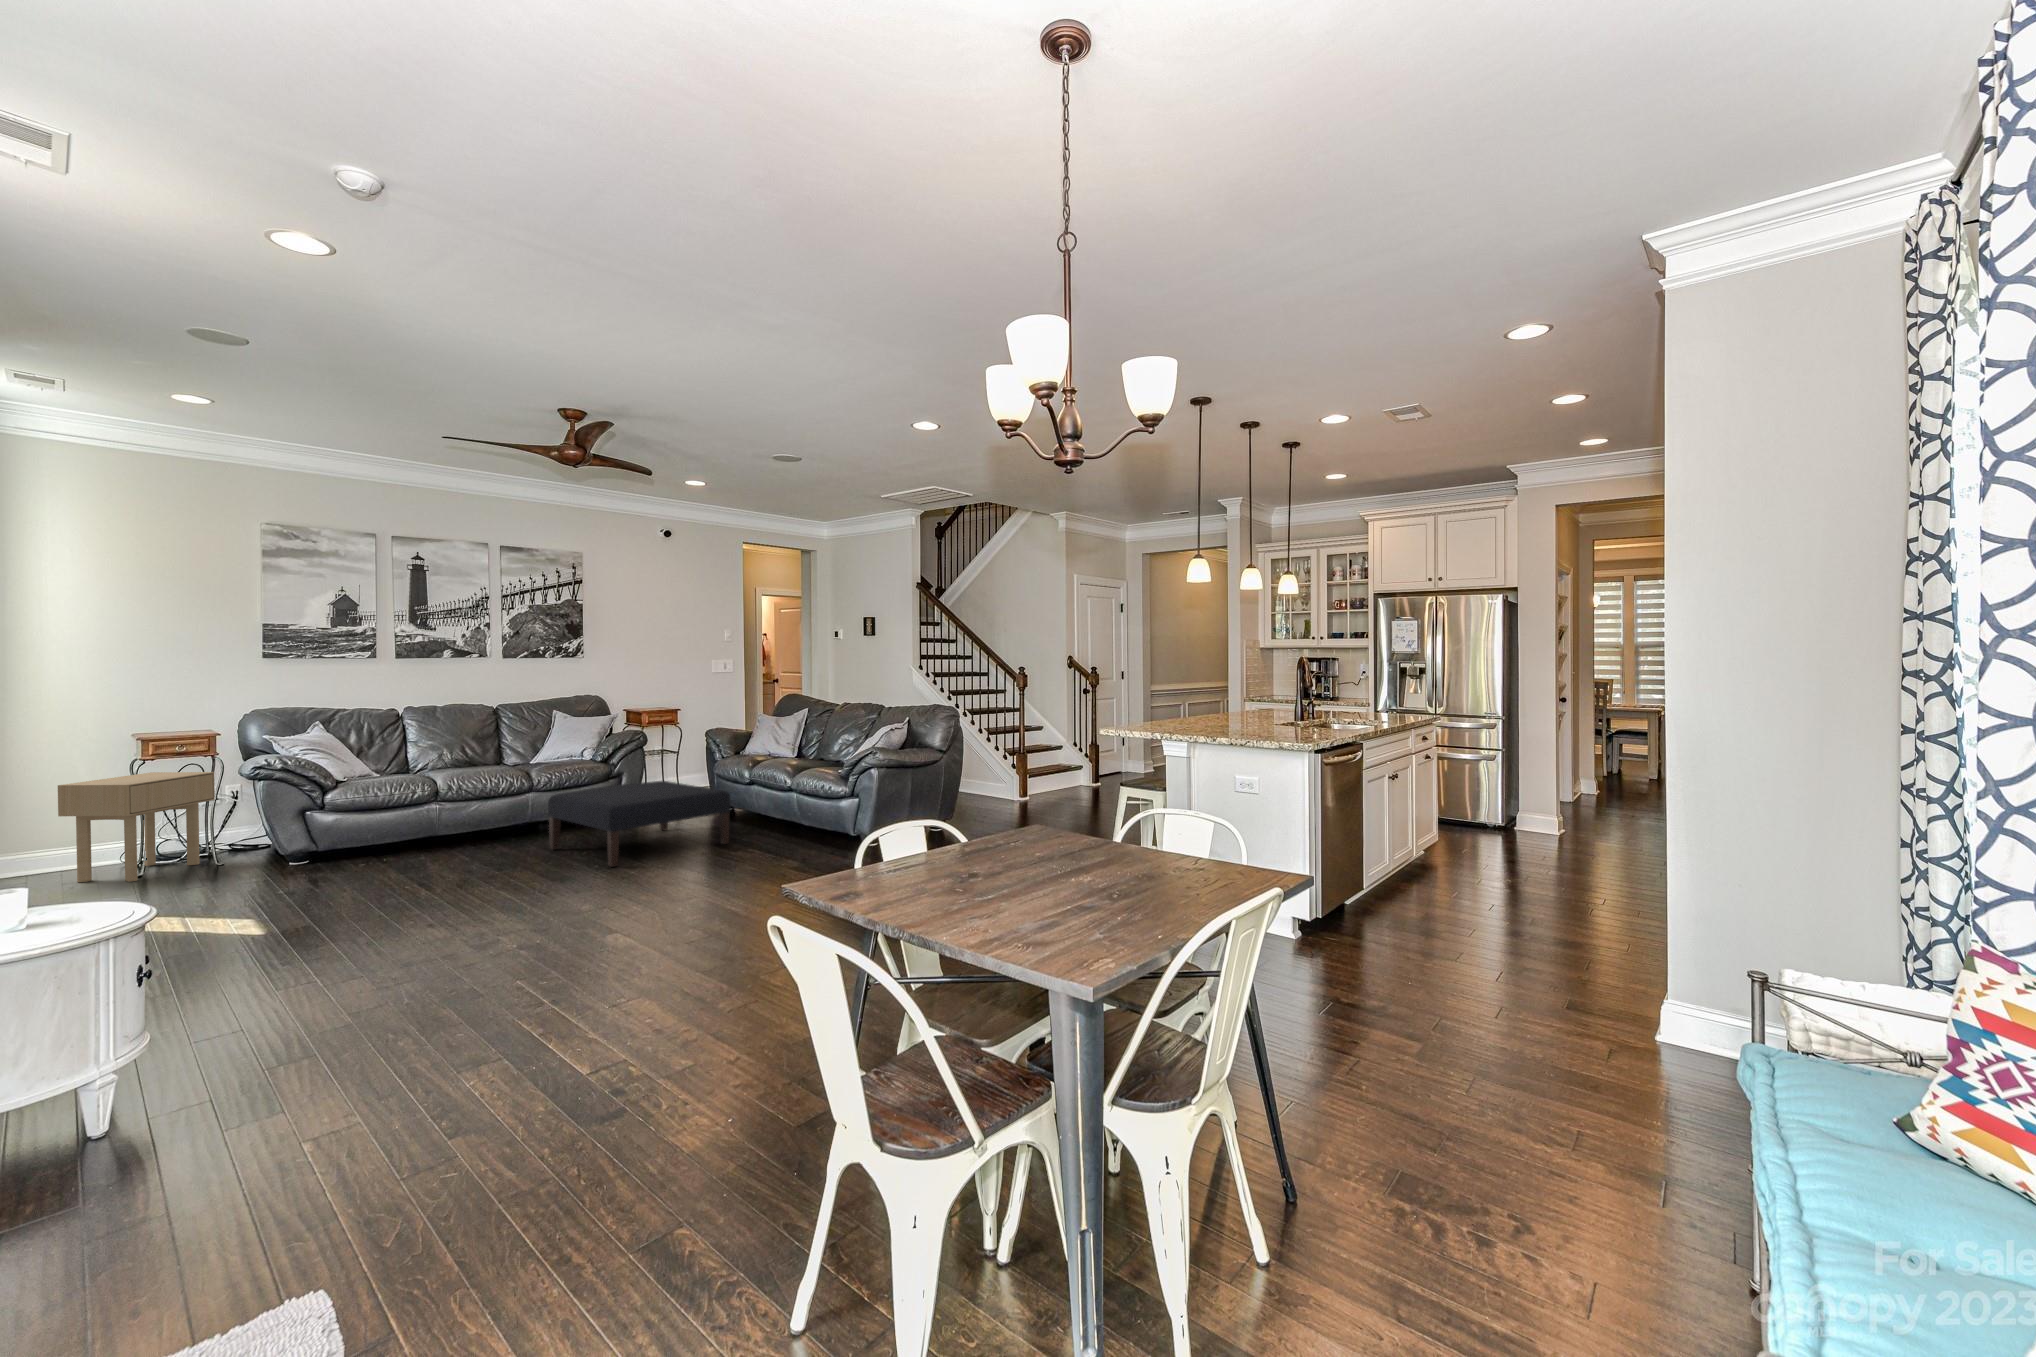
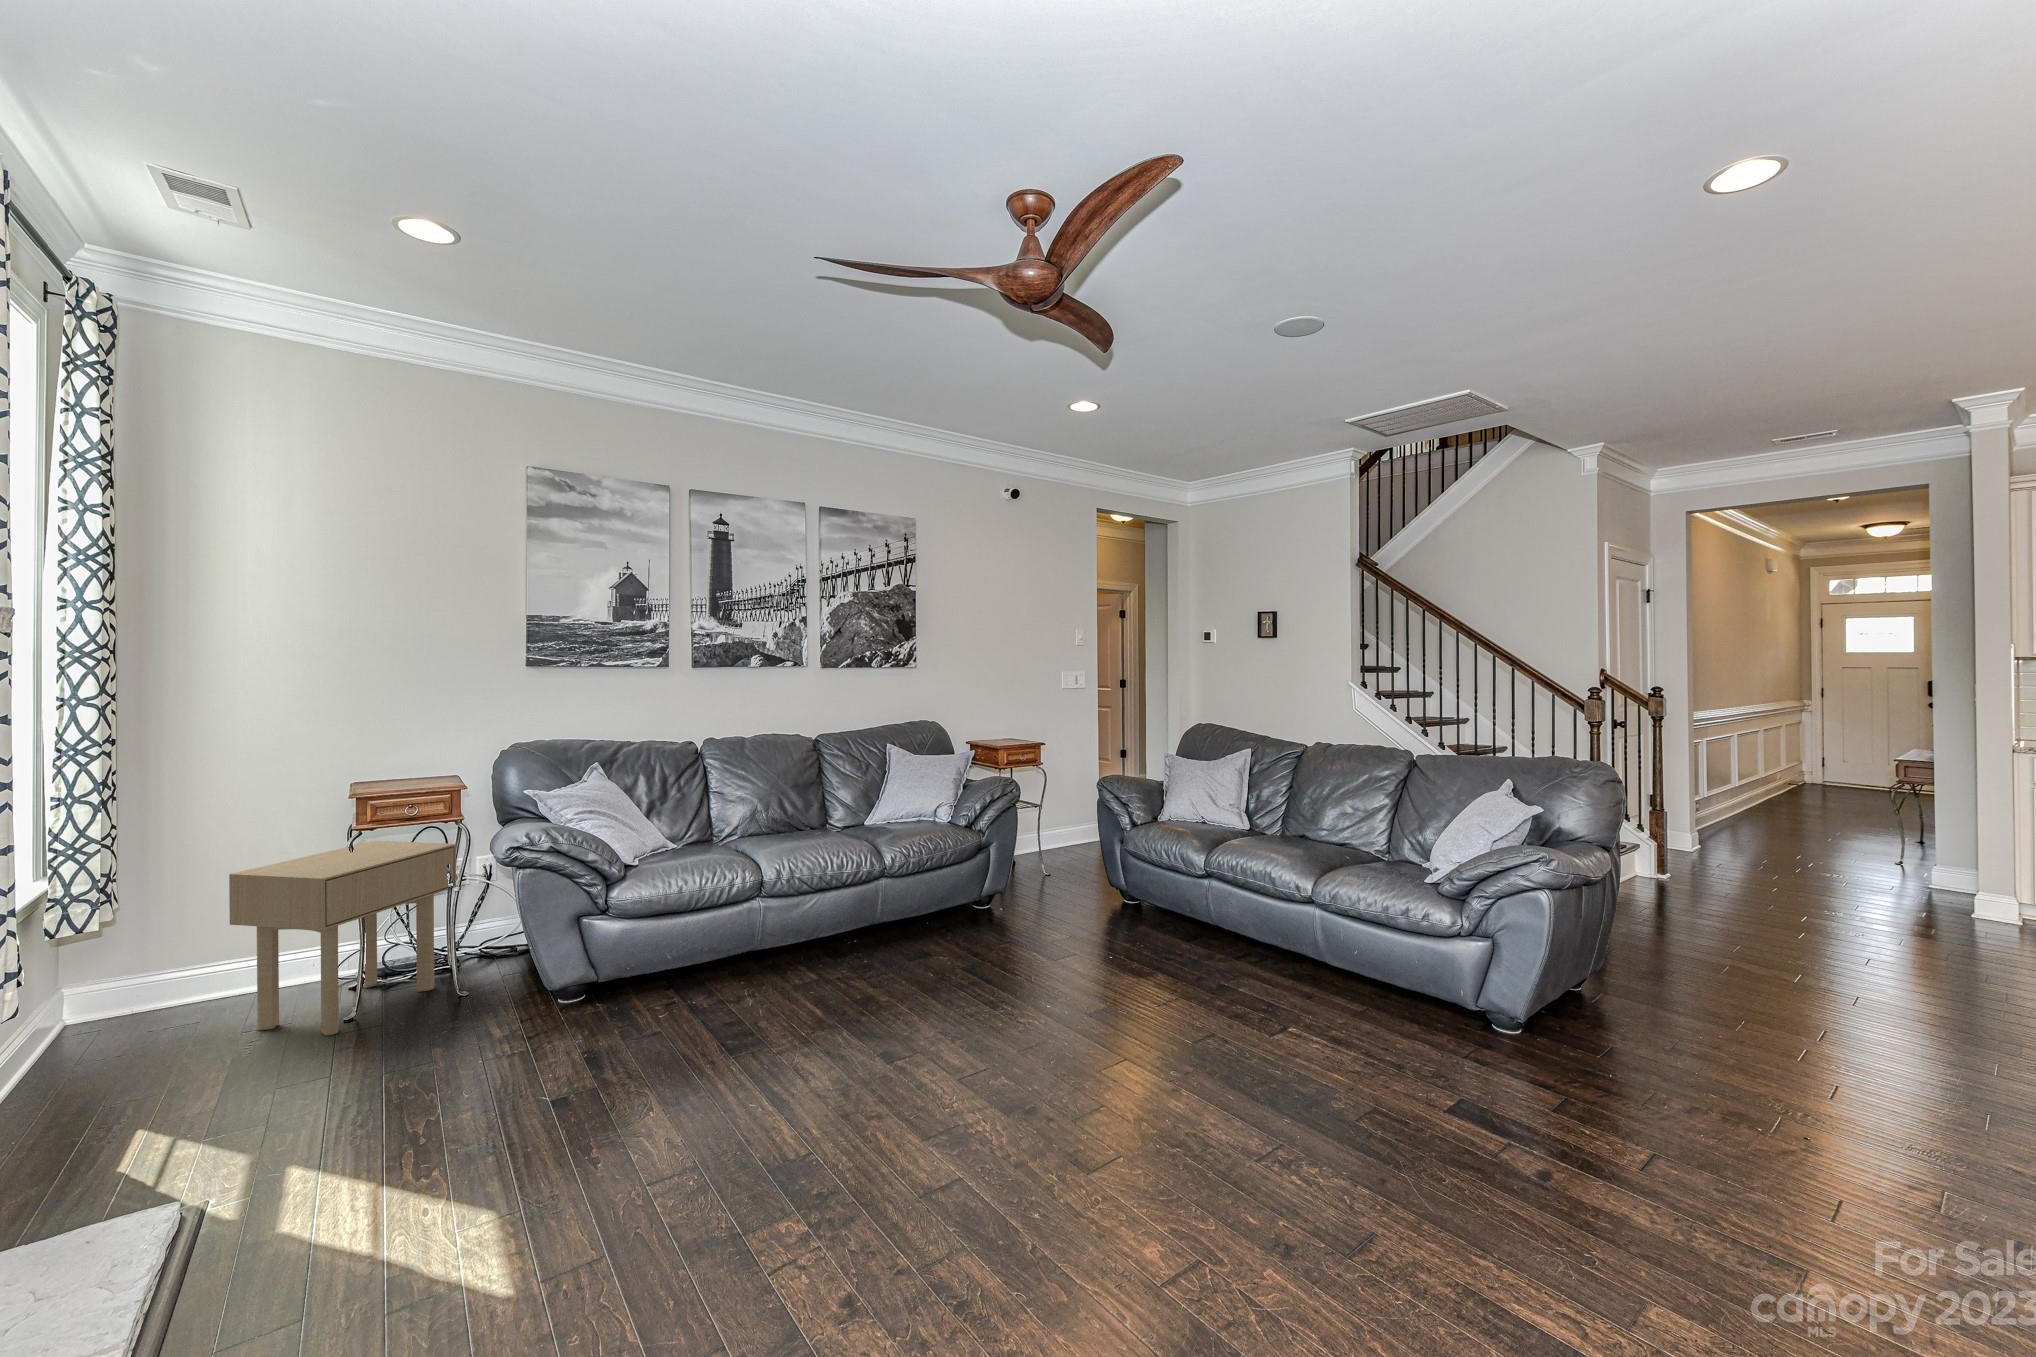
ottoman: present [548,781,731,867] -> none [934,866,1233,1066]

